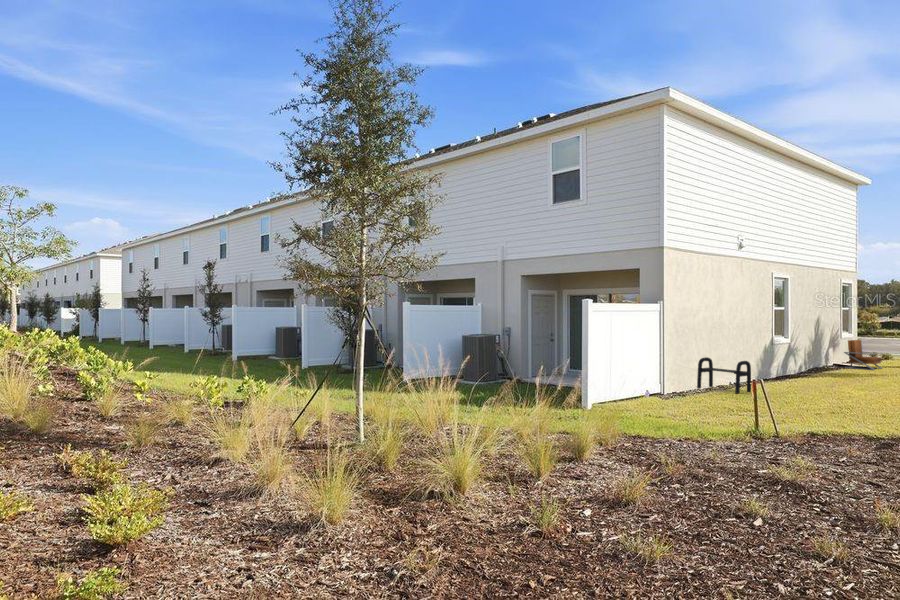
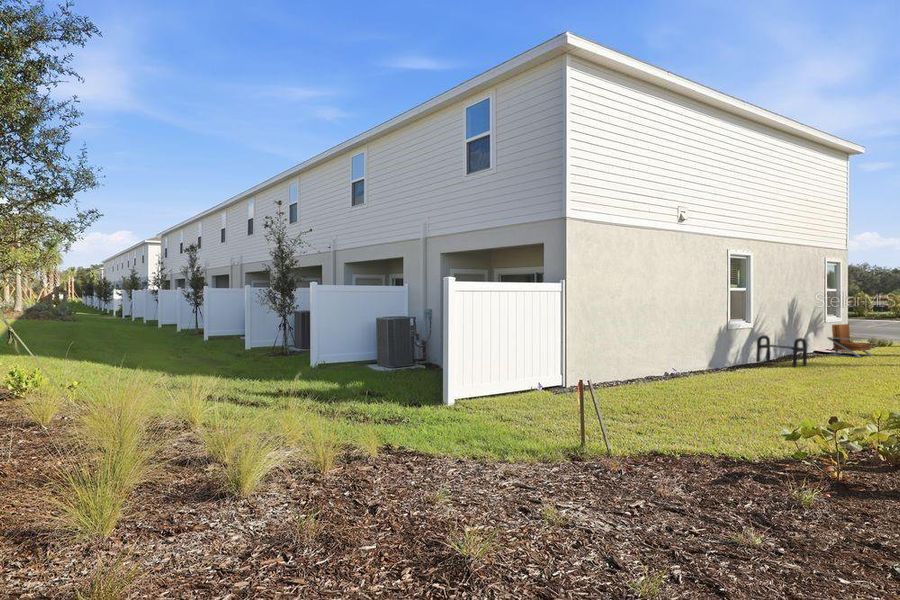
bench: present [697,357,751,394] -> present [756,335,807,367]

